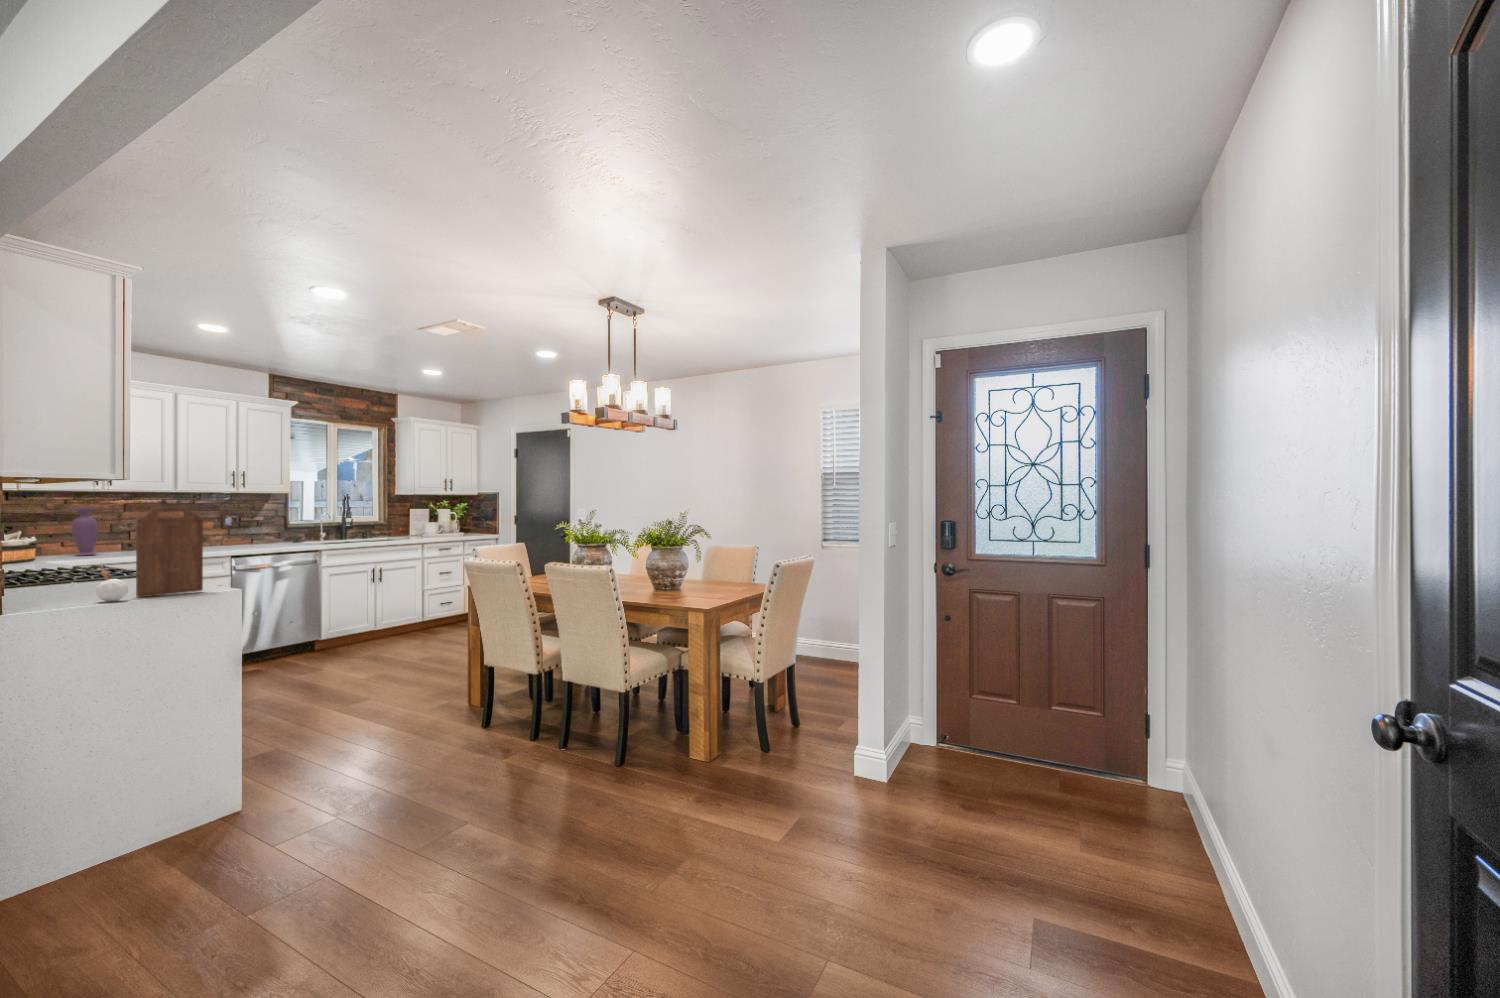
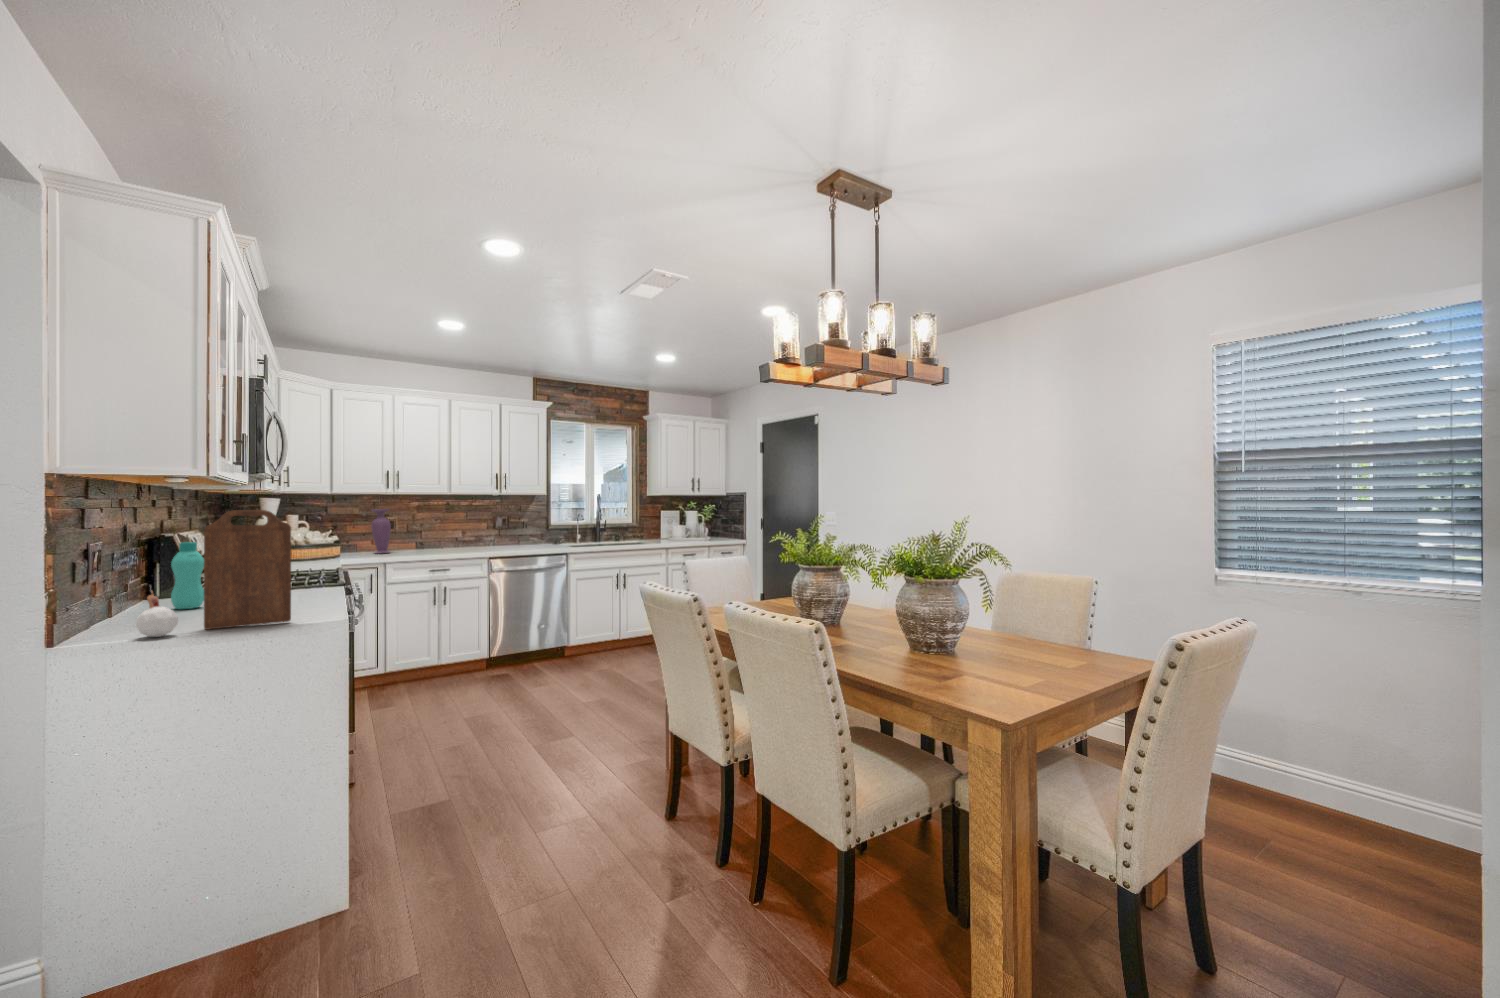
bottle: none [37,534,69,592] -> present [171,542,204,609]

